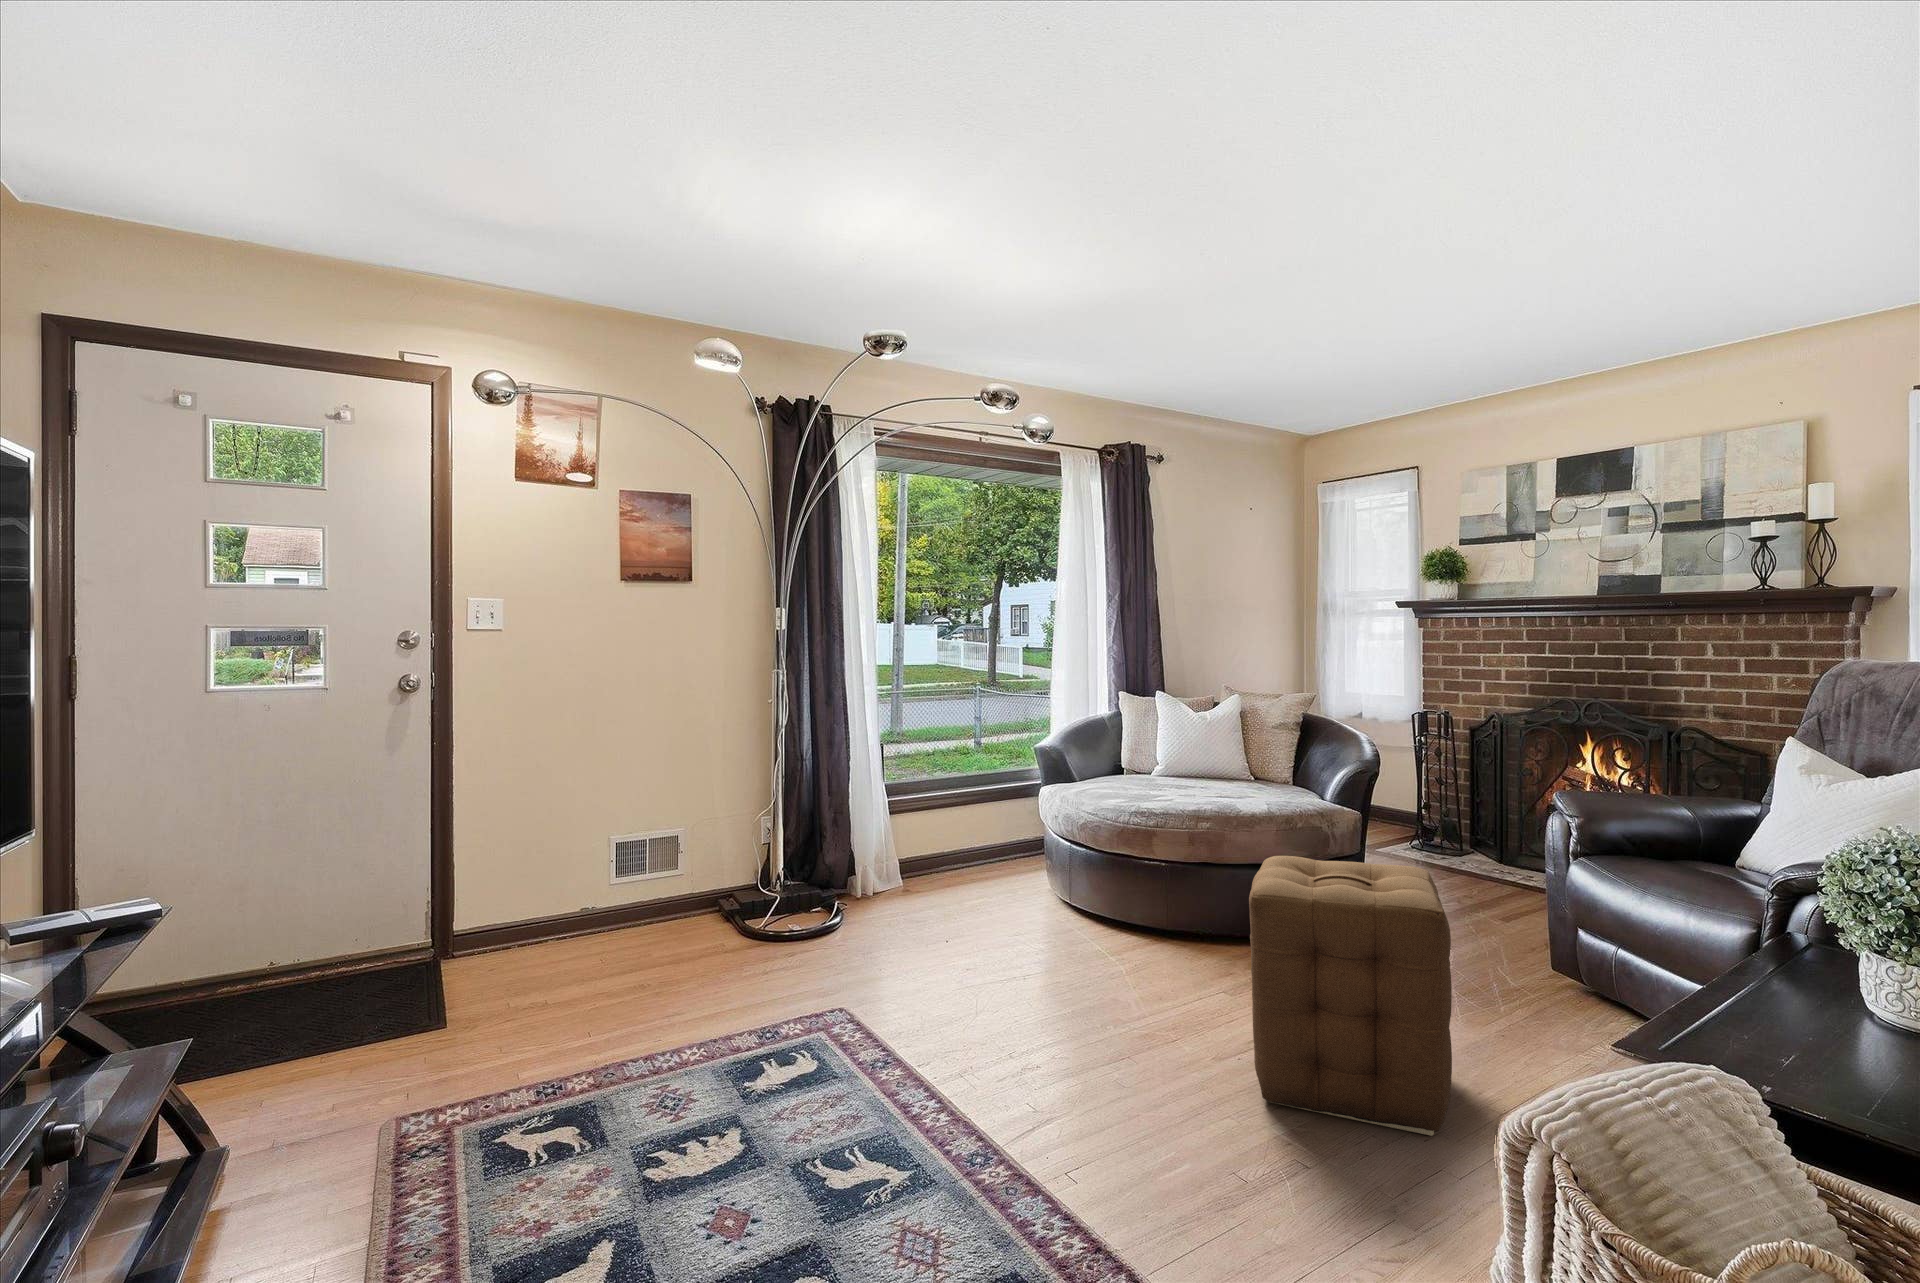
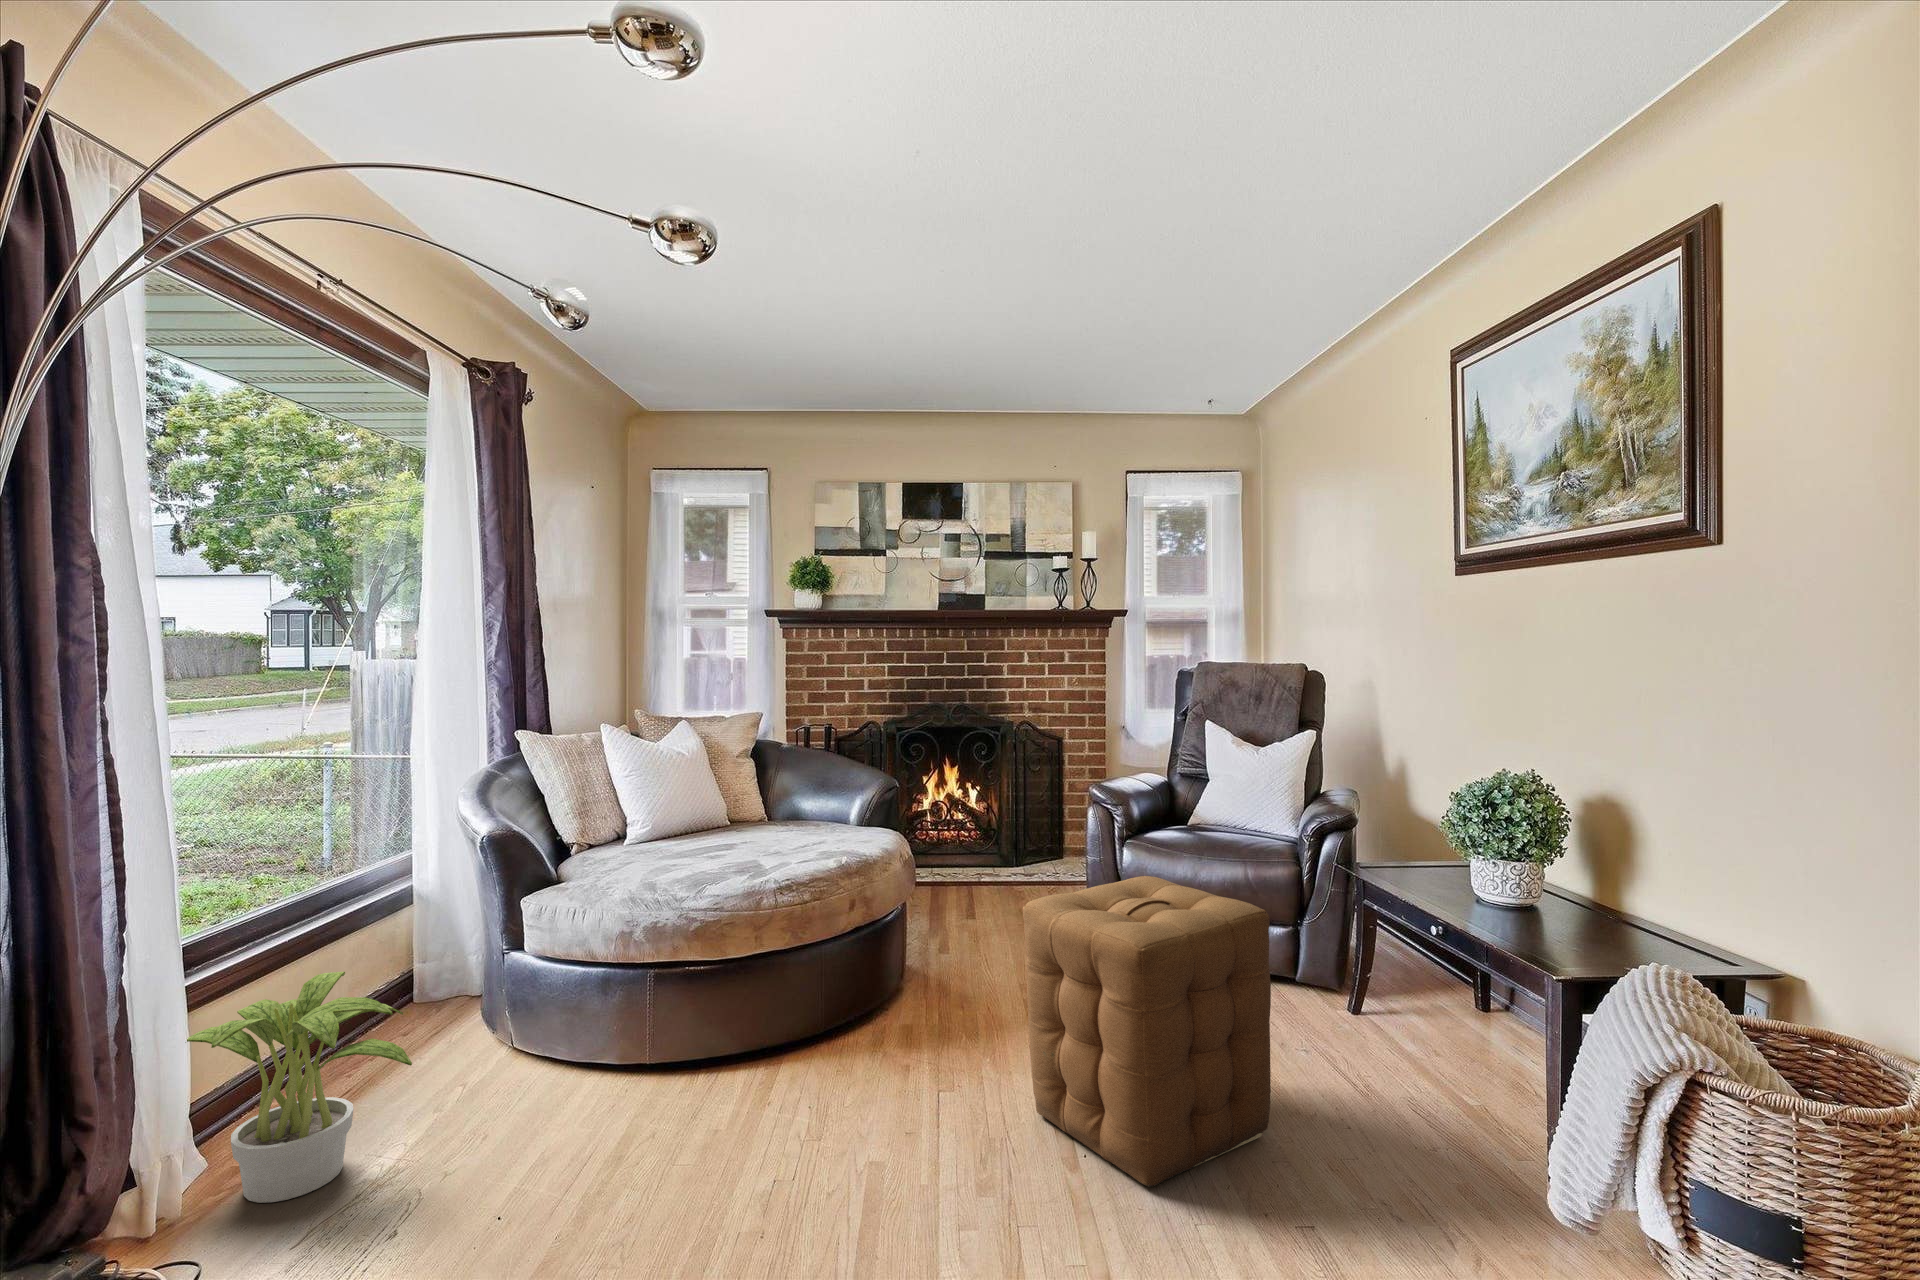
potted plant: none [871,807,966,910] -> present [187,972,412,1203]

